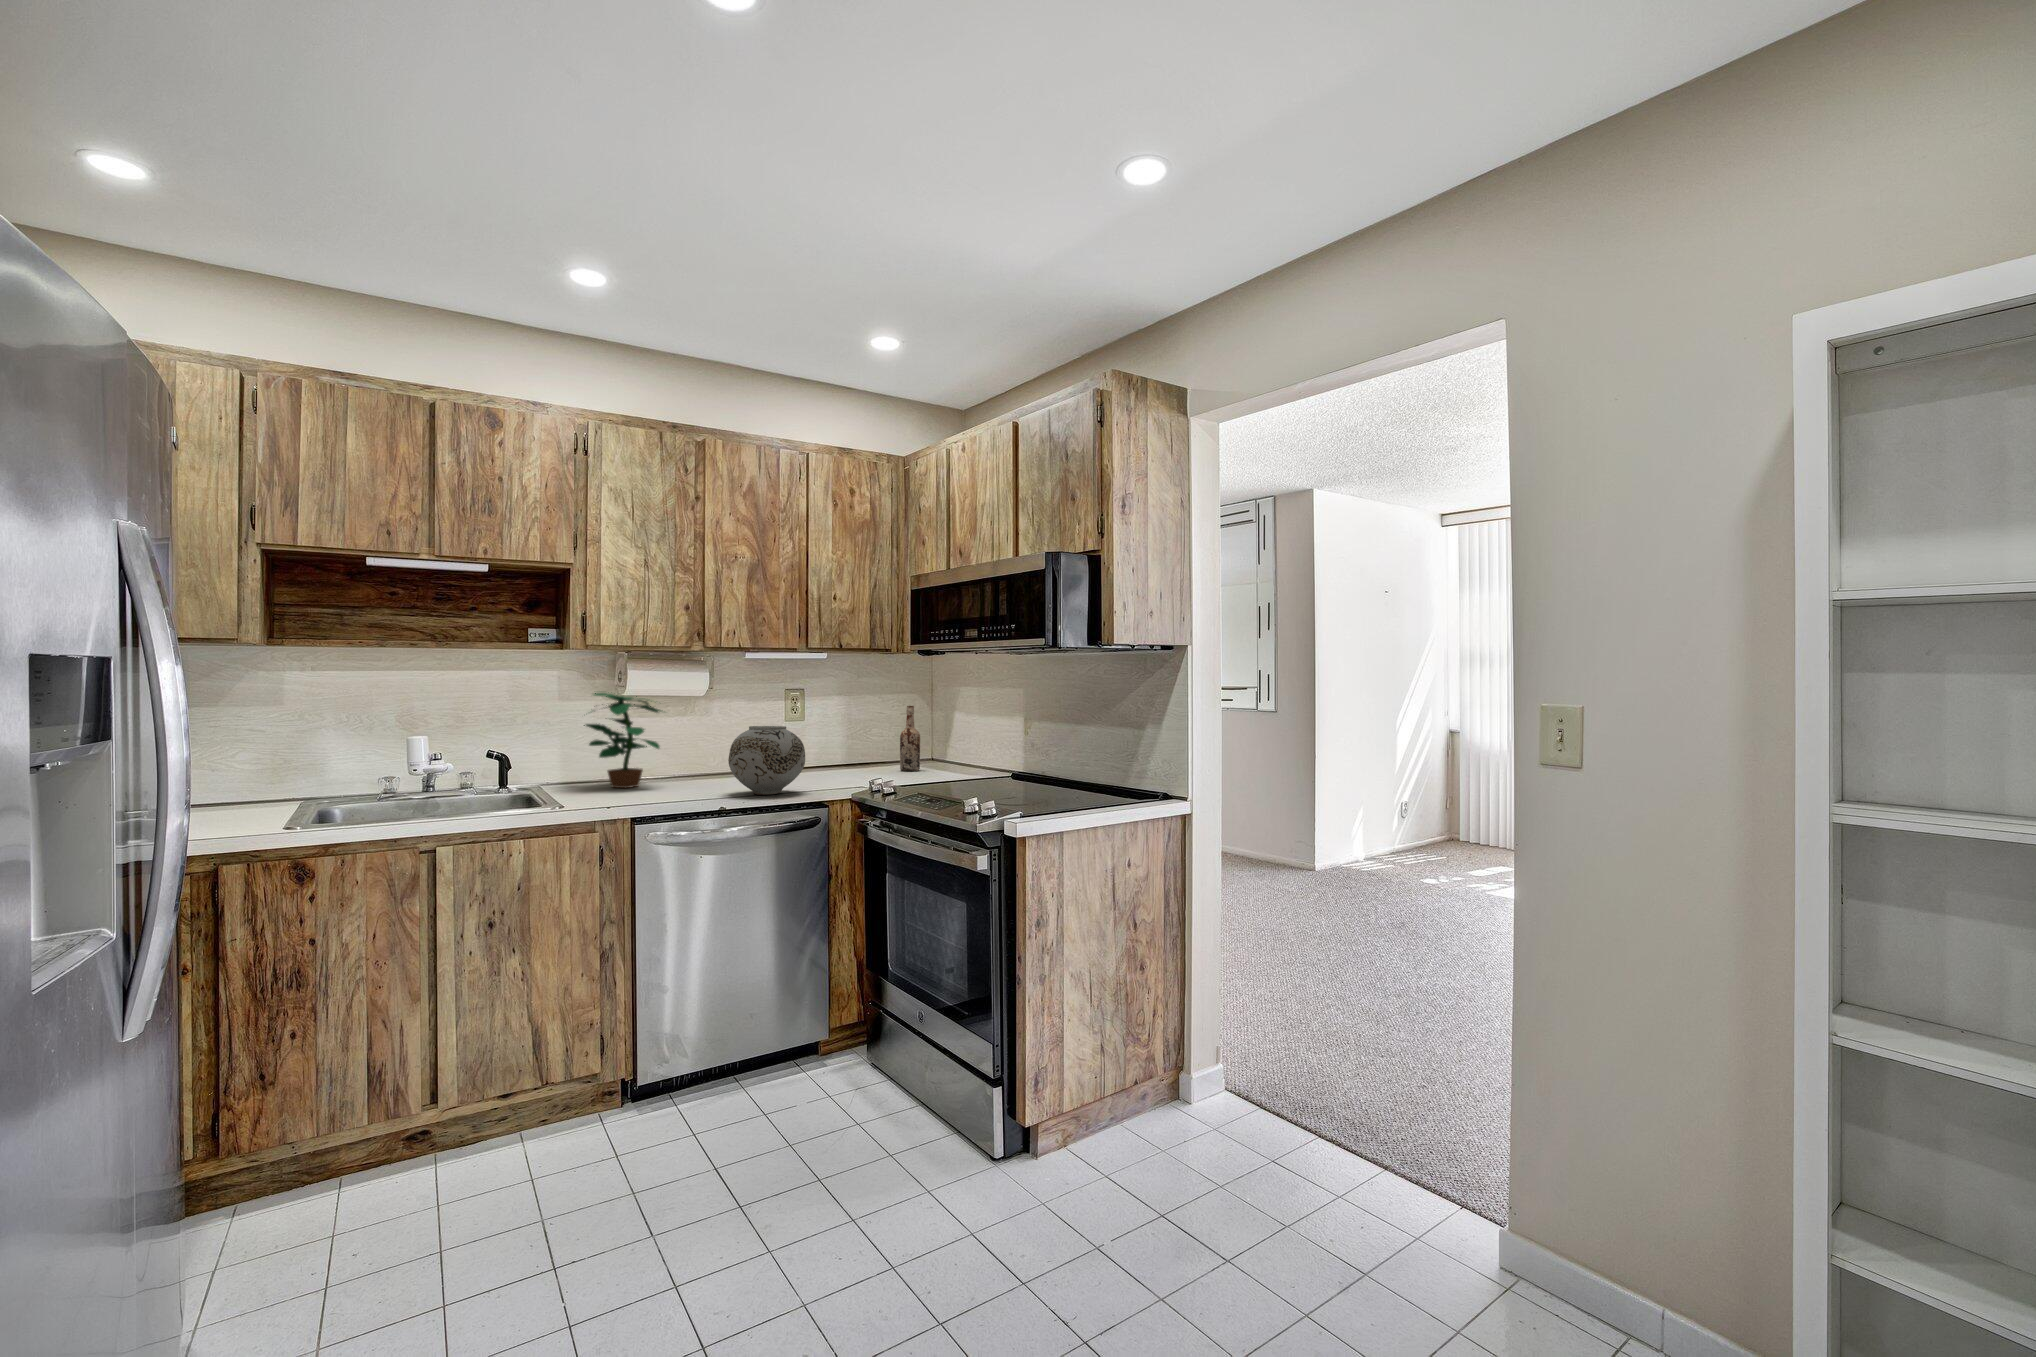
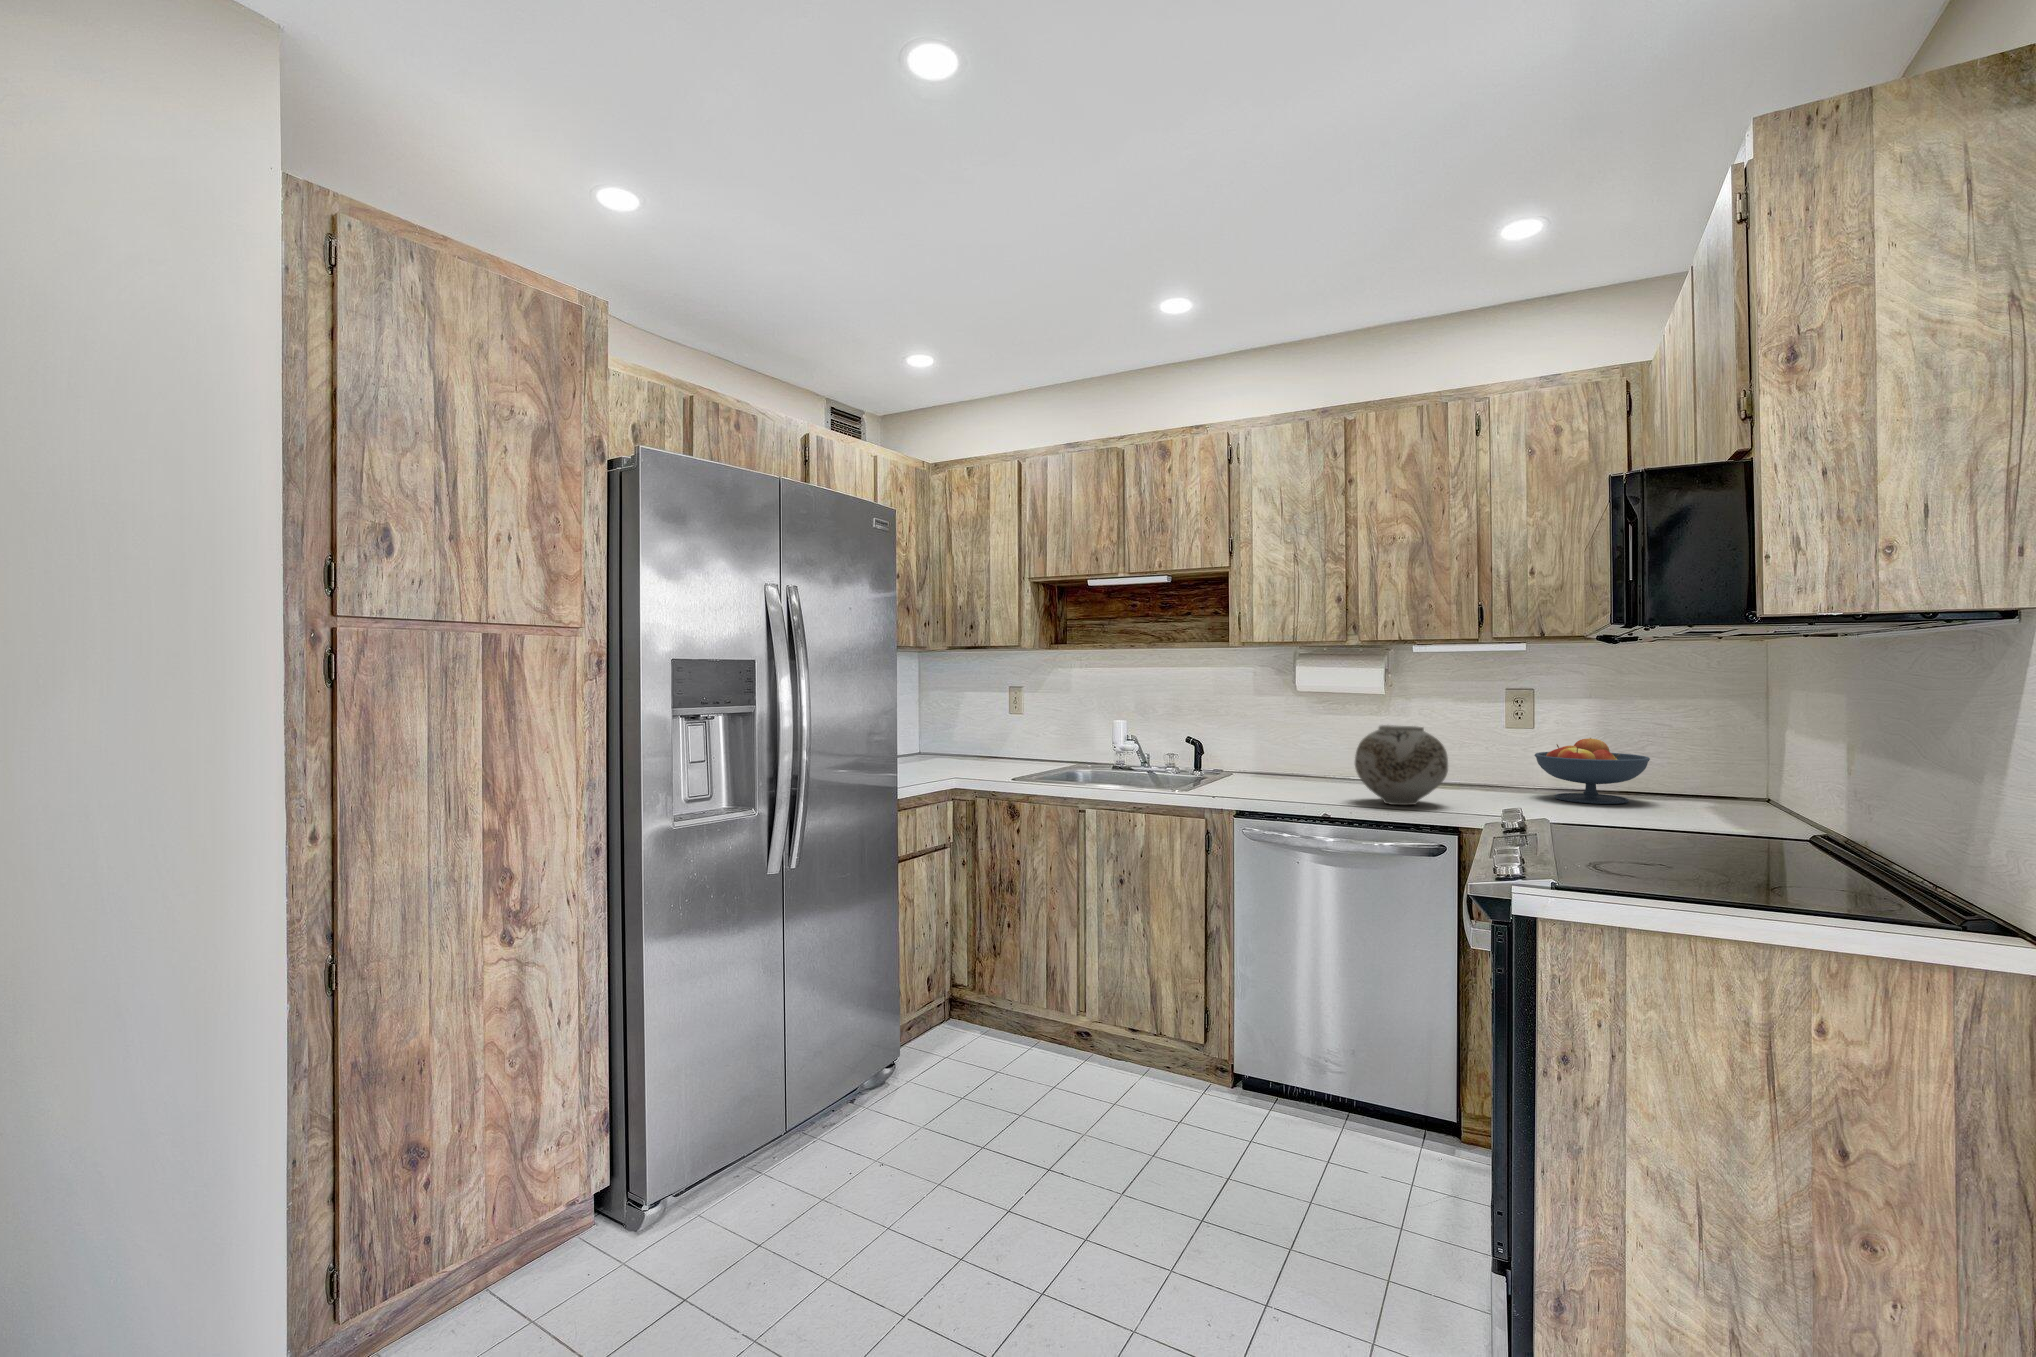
potted plant: present [584,692,661,788] -> none [1264,686,1346,782]
wine bottle: present [900,706,920,771] -> none [1692,709,1729,804]
fruit bowl: none [818,730,892,778] -> present [1534,738,1650,804]

